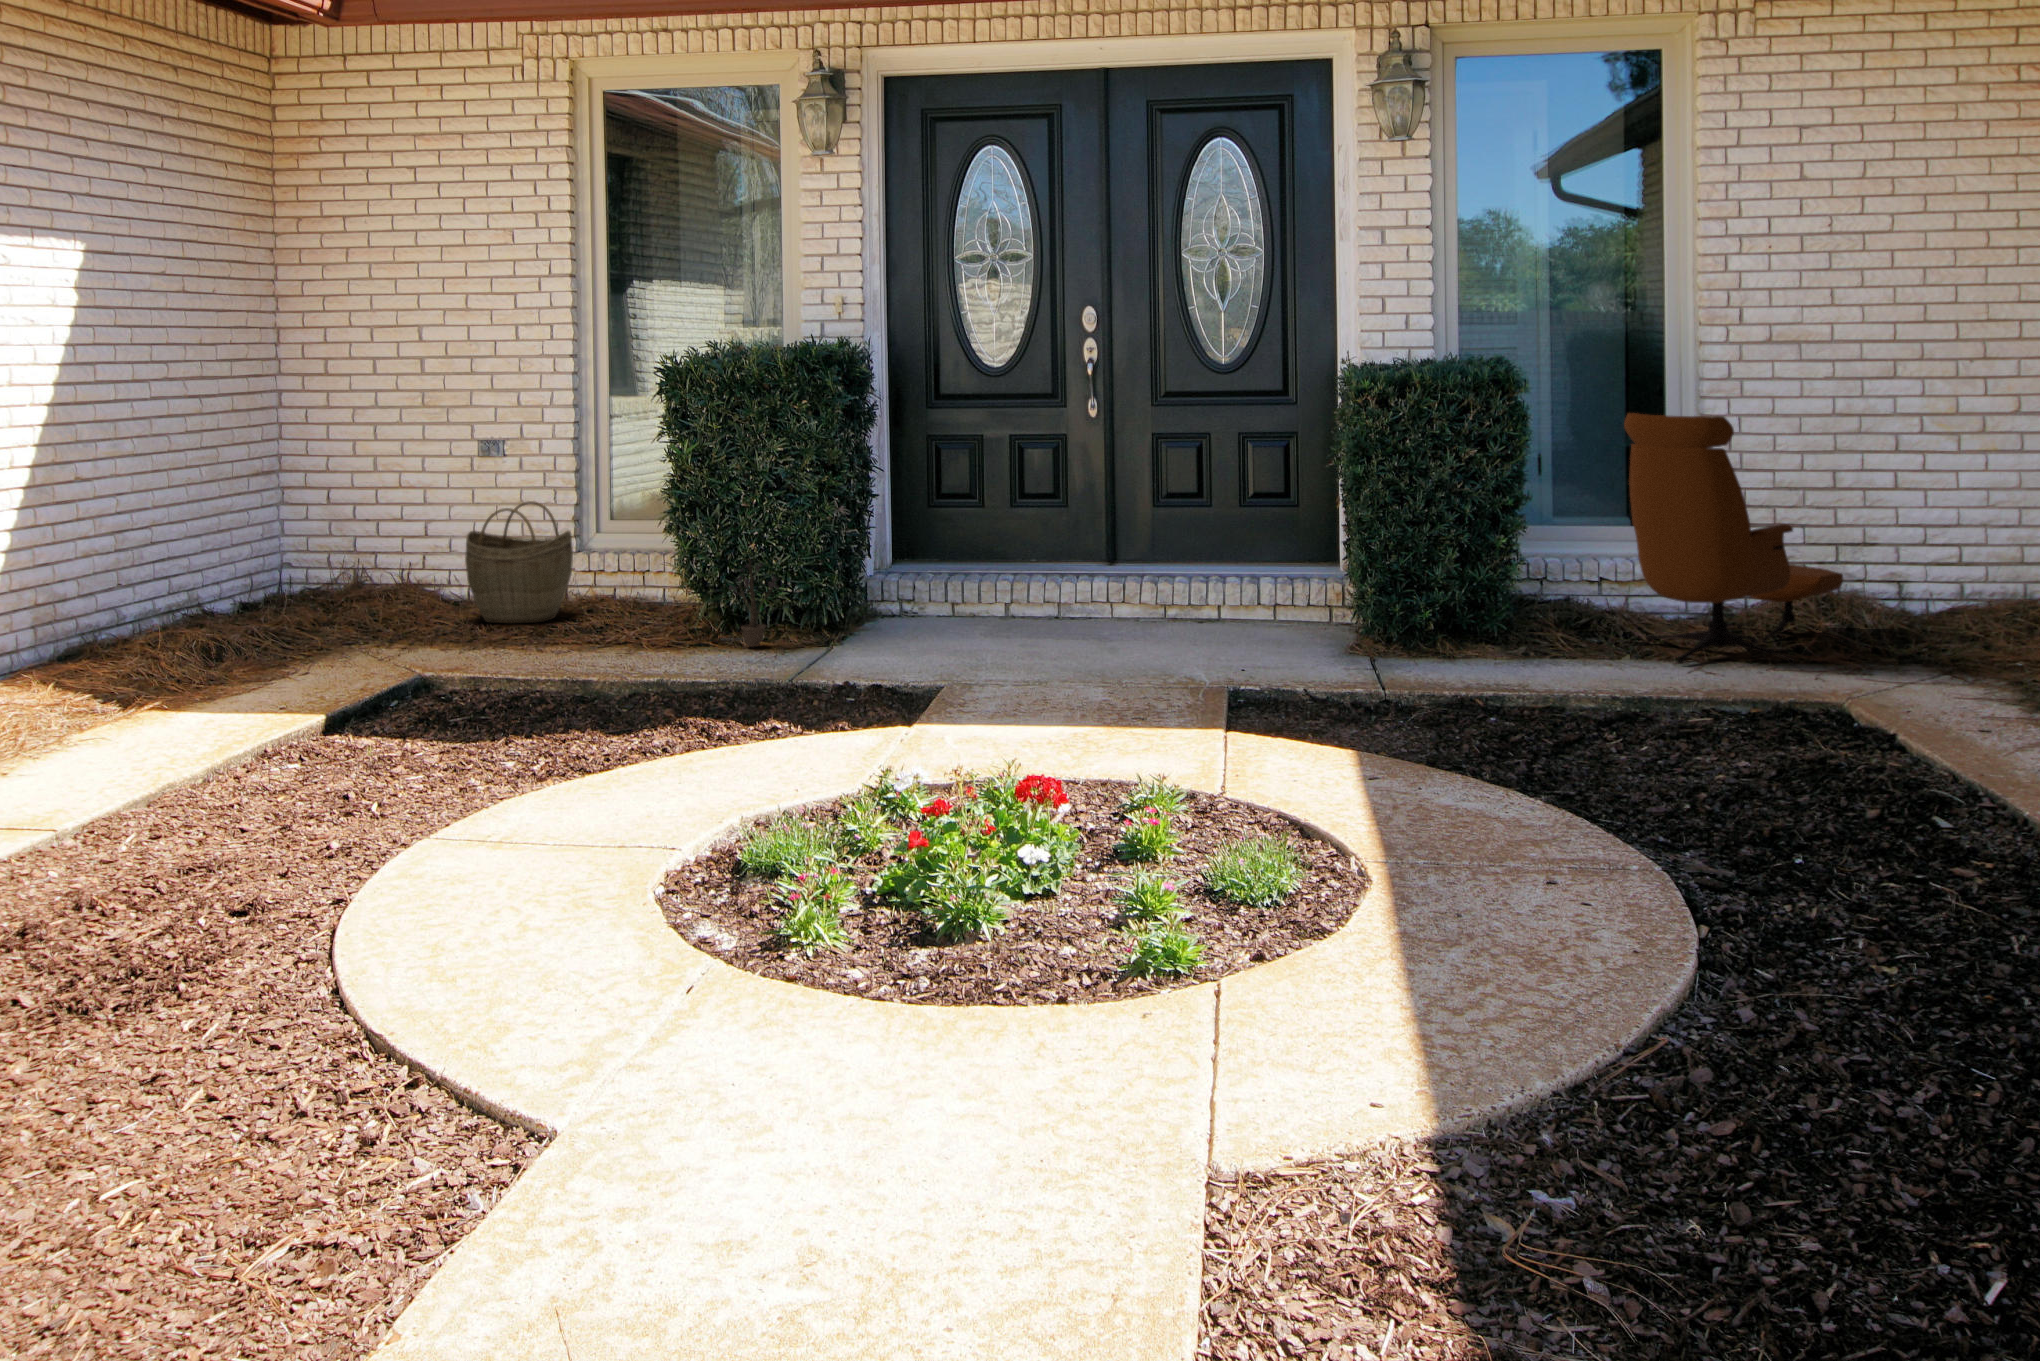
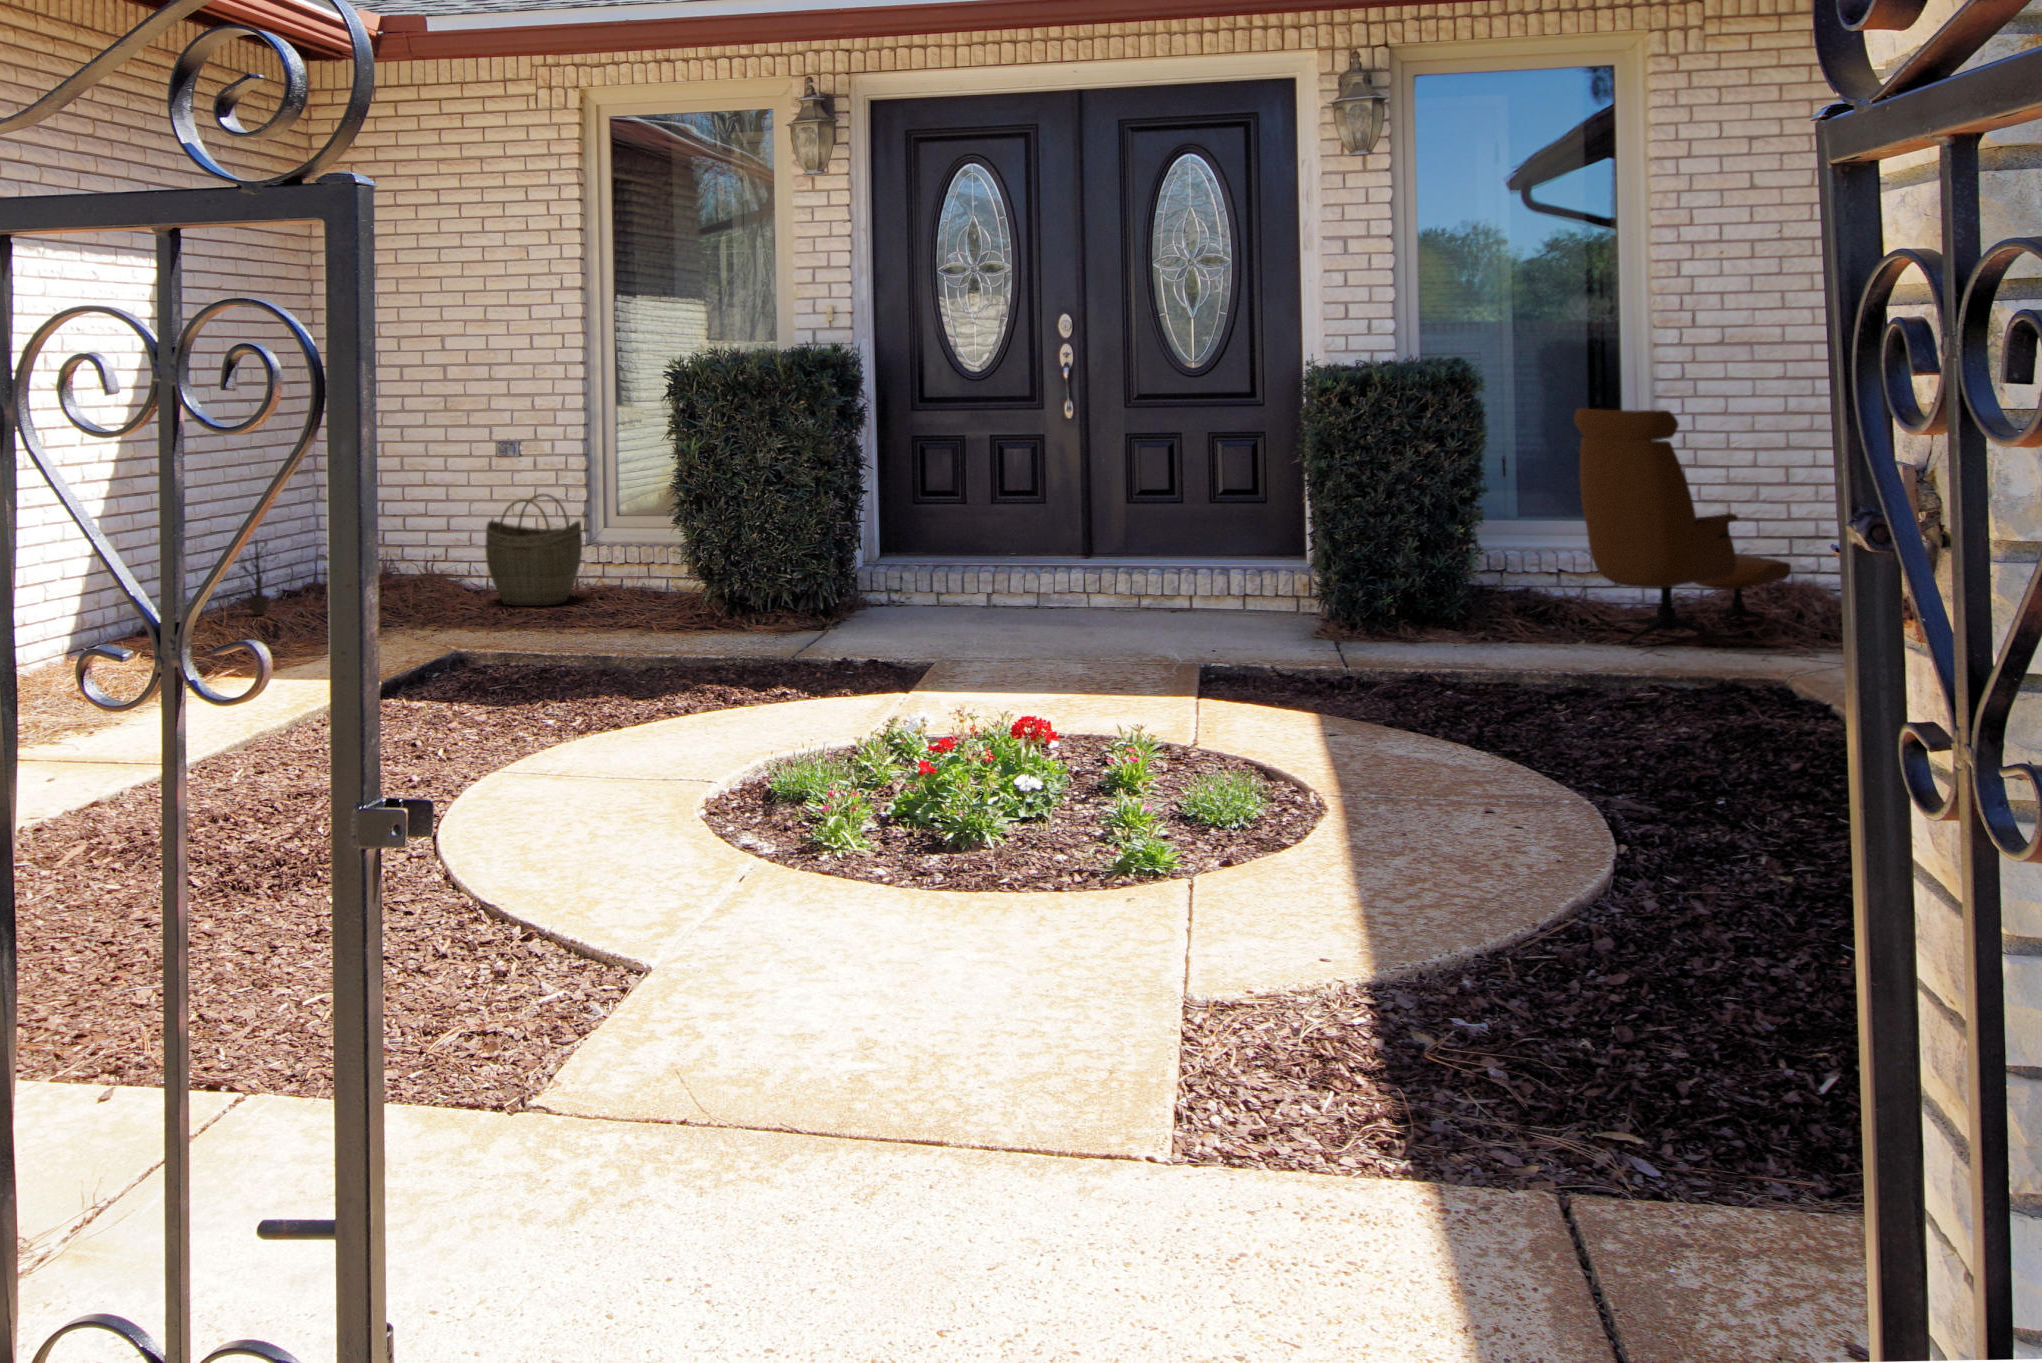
decorative plant: present [721,560,779,647] -> present [232,541,277,616]

